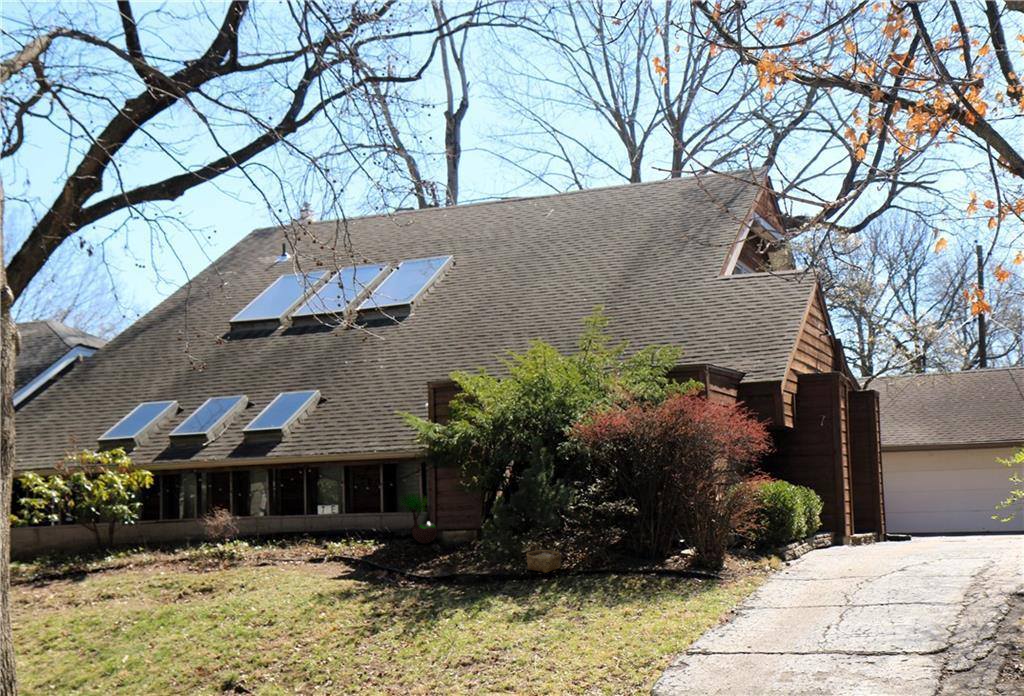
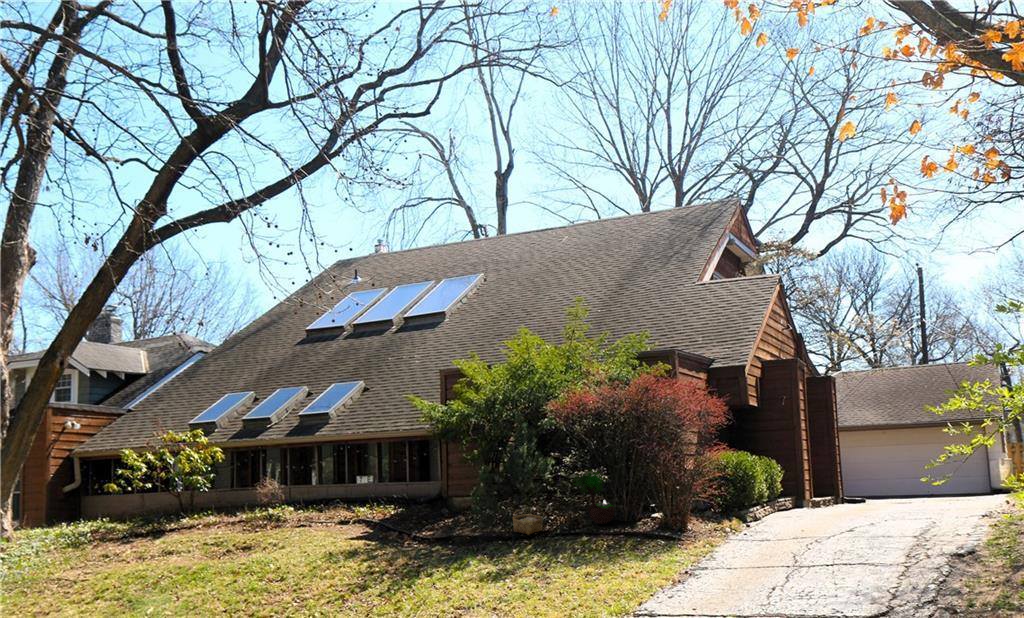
potted tree: present [400,493,437,543] -> present [576,471,614,524]

